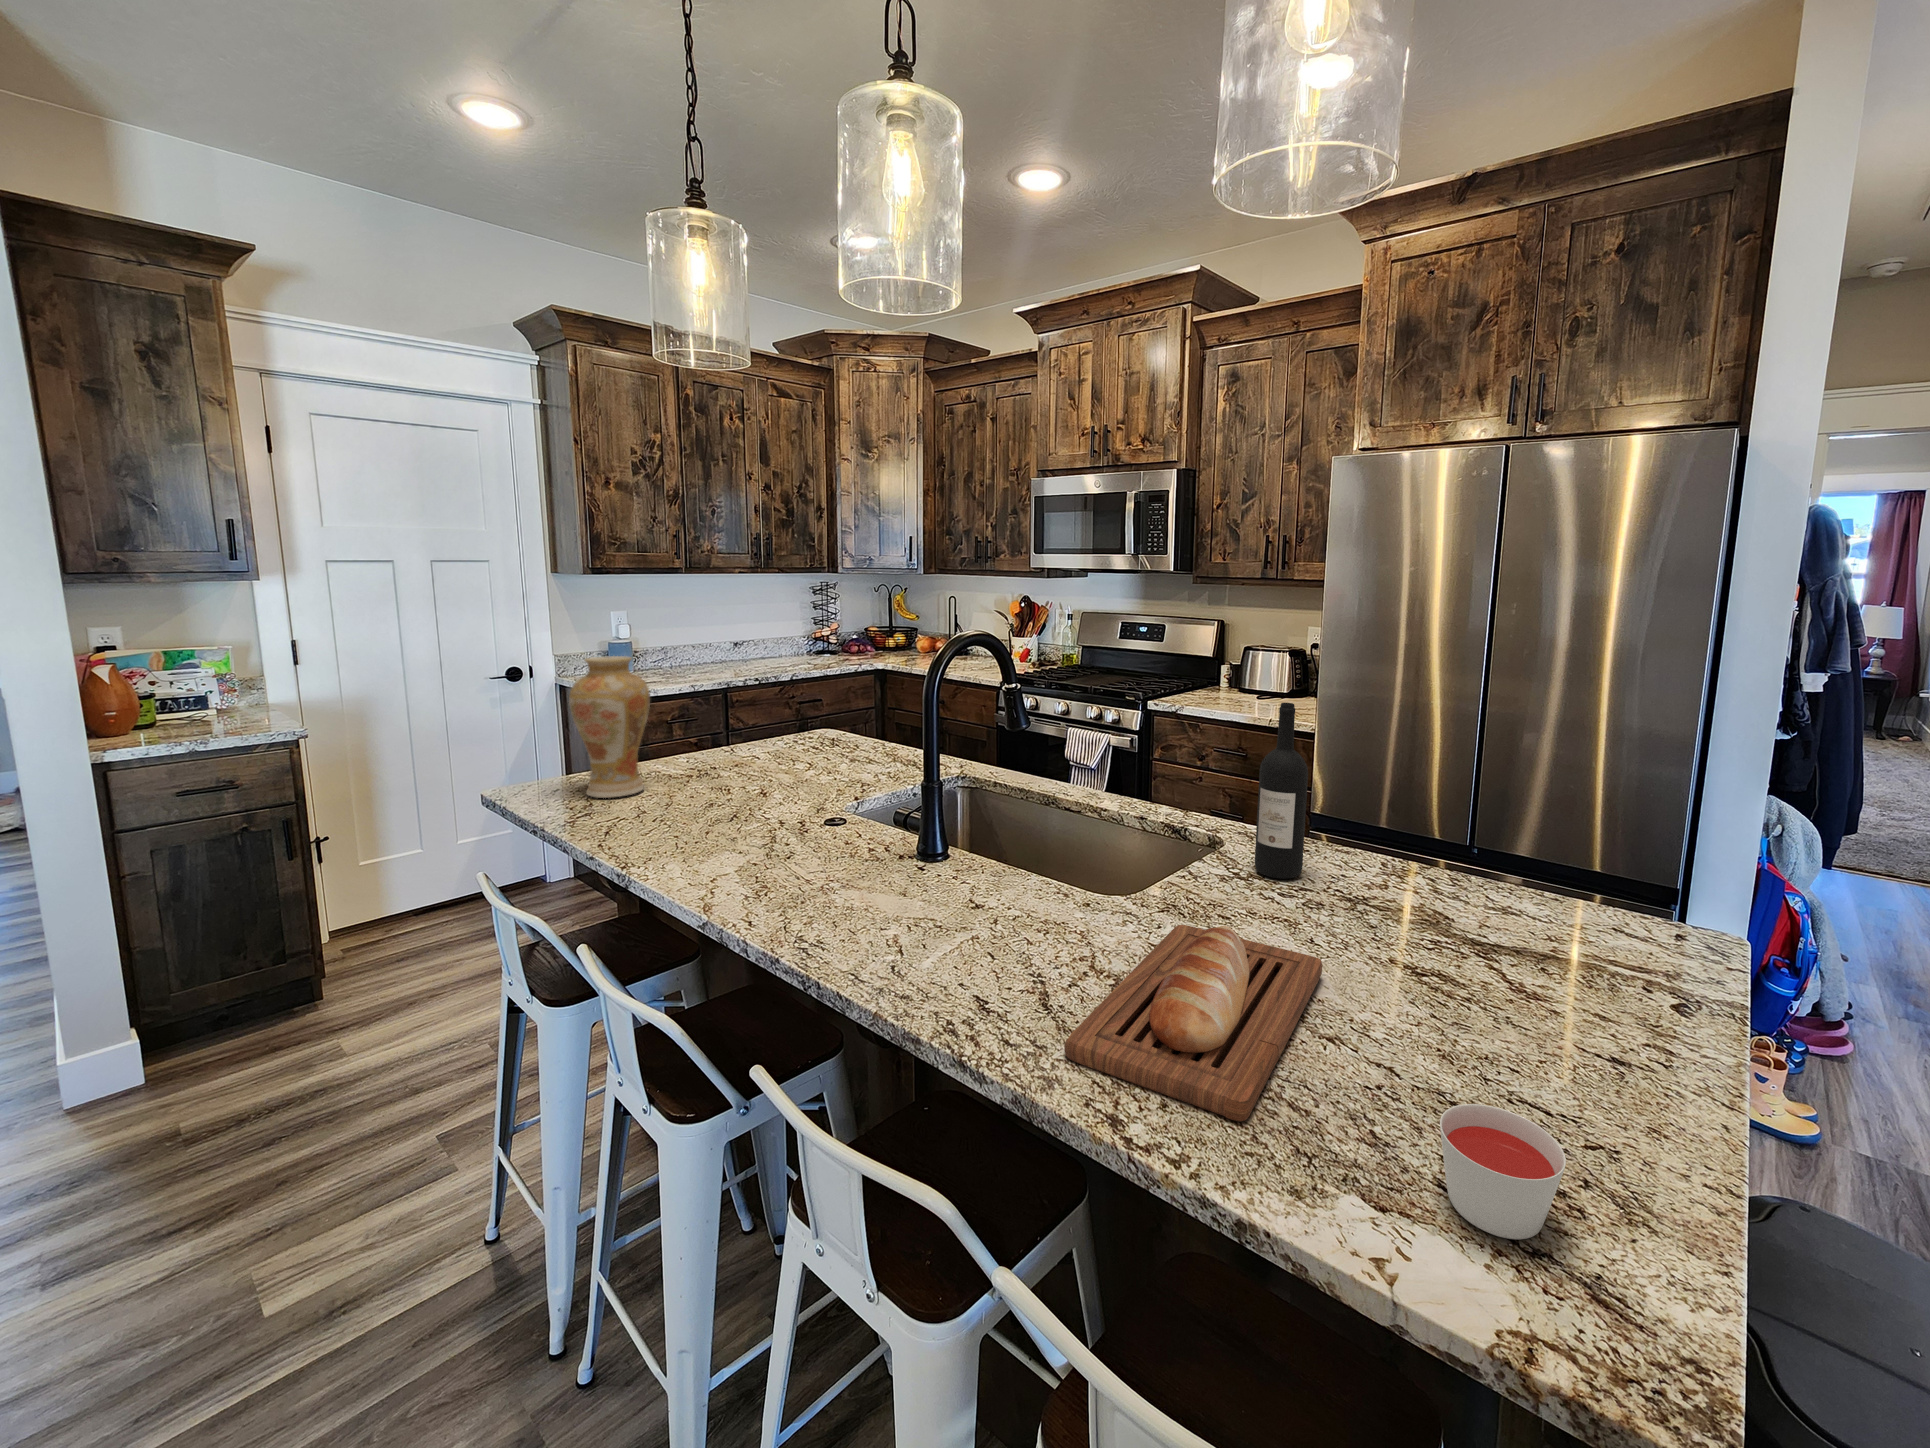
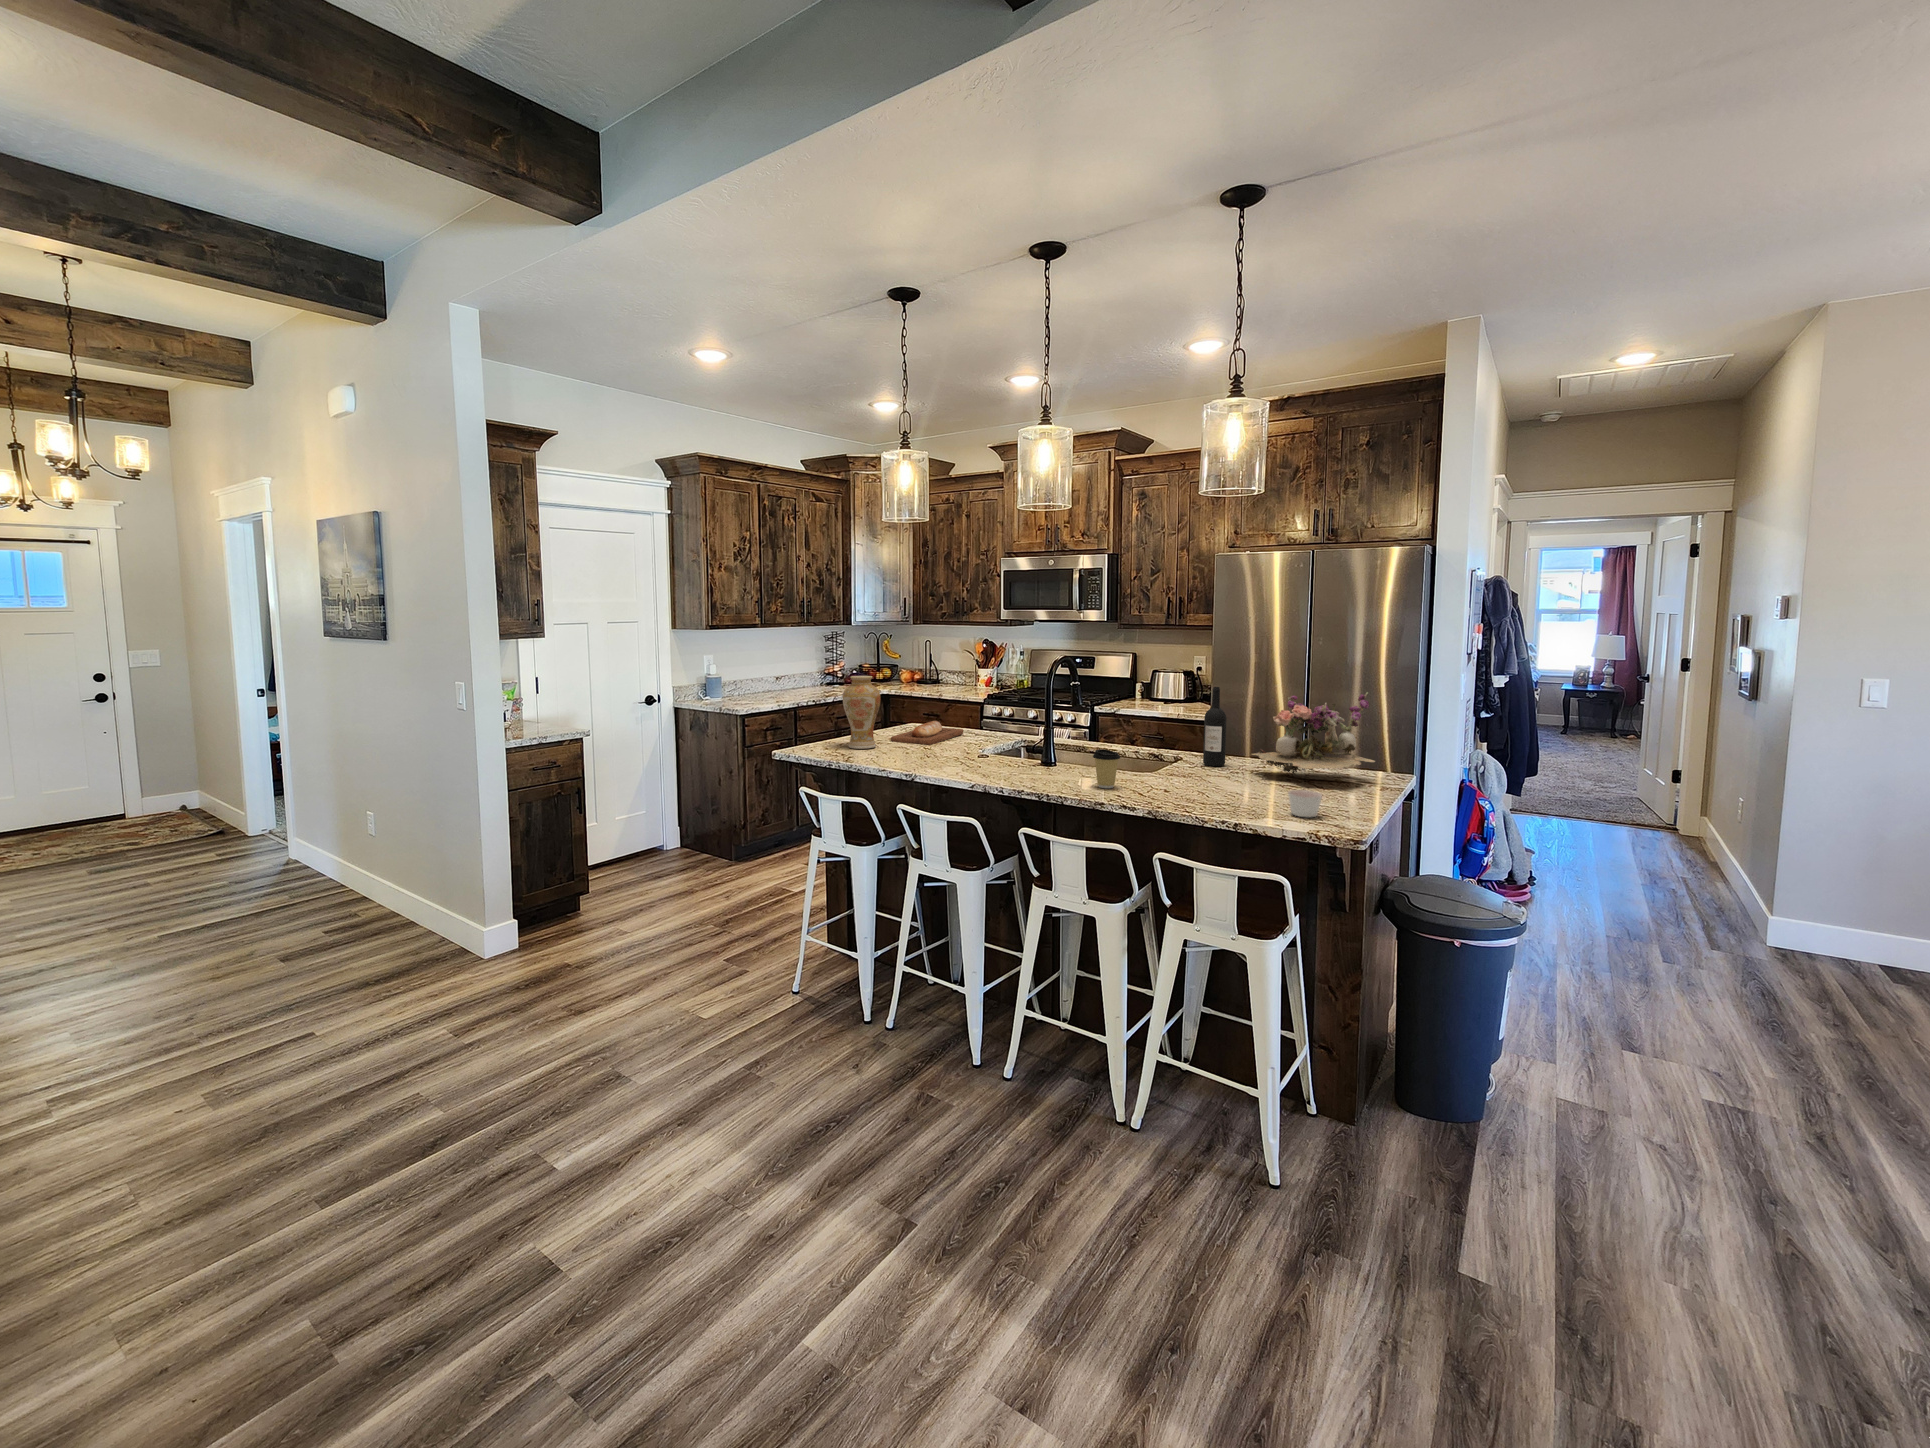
flower arrangement: none [1356,735,1677,957] -> present [1252,692,1375,775]
coffee cup: none [923,872,994,981] -> present [1093,749,1120,788]
bread loaf: present [1065,925,1322,1122] -> present [891,721,963,745]

